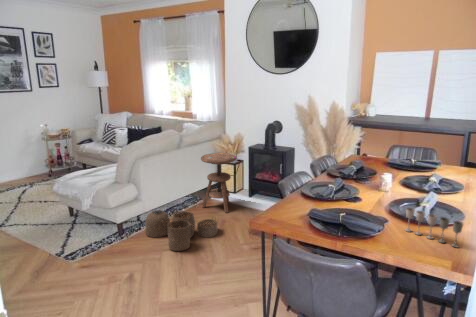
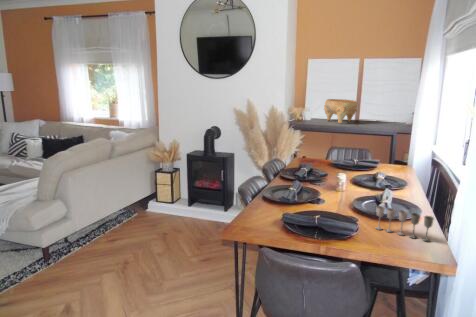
decorative bowl: none [390,95,428,121] -> present [324,99,357,123]
side table: present [201,153,237,213] -> none [135,161,175,225]
woven basket: present [145,210,218,251] -> none [75,225,160,272]

